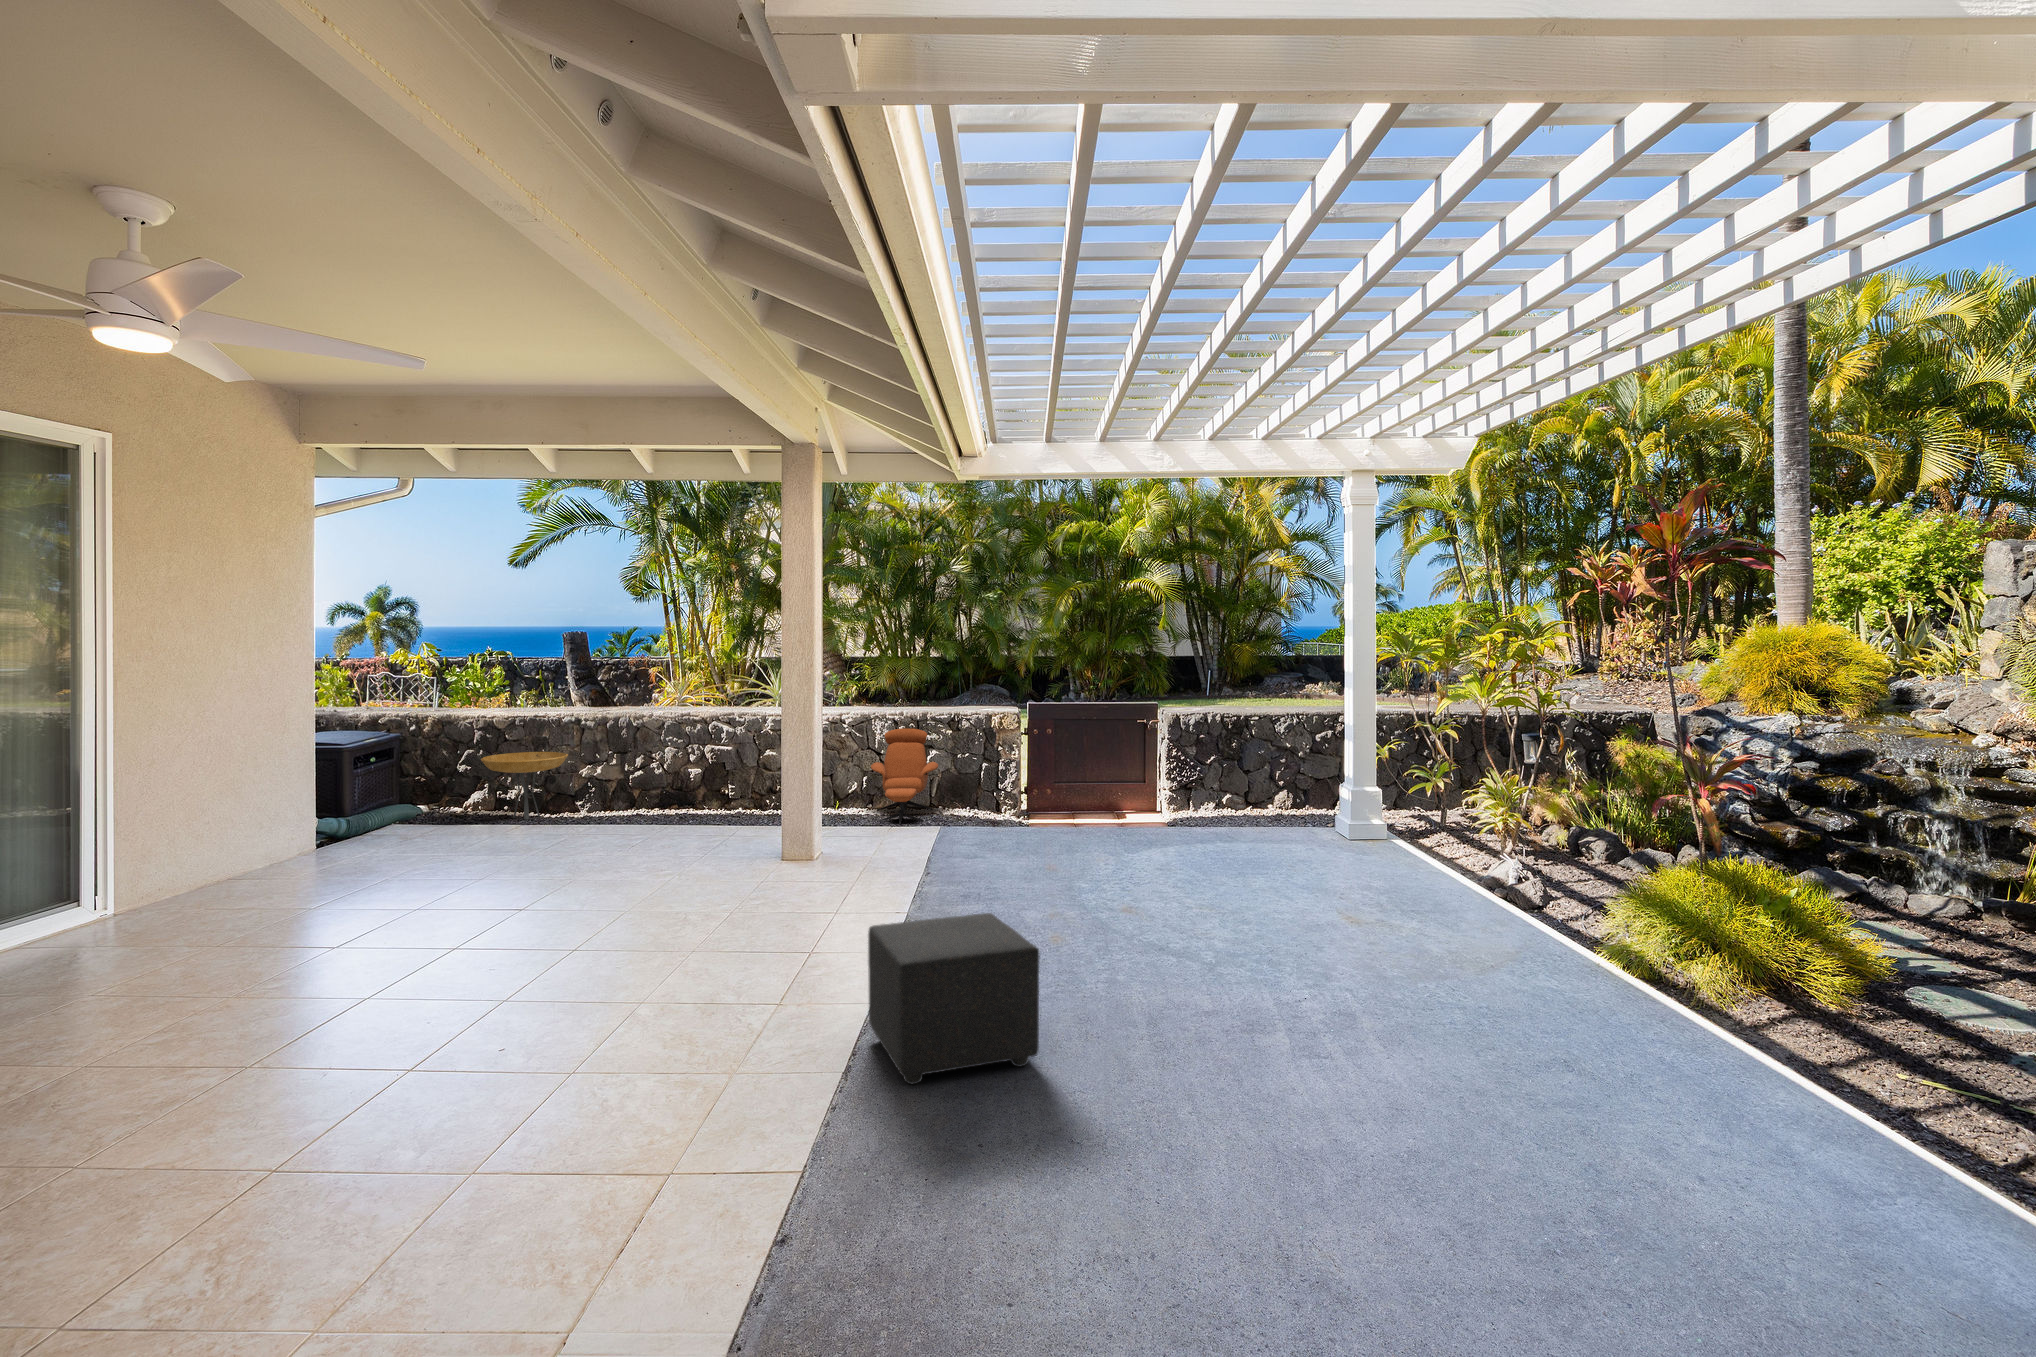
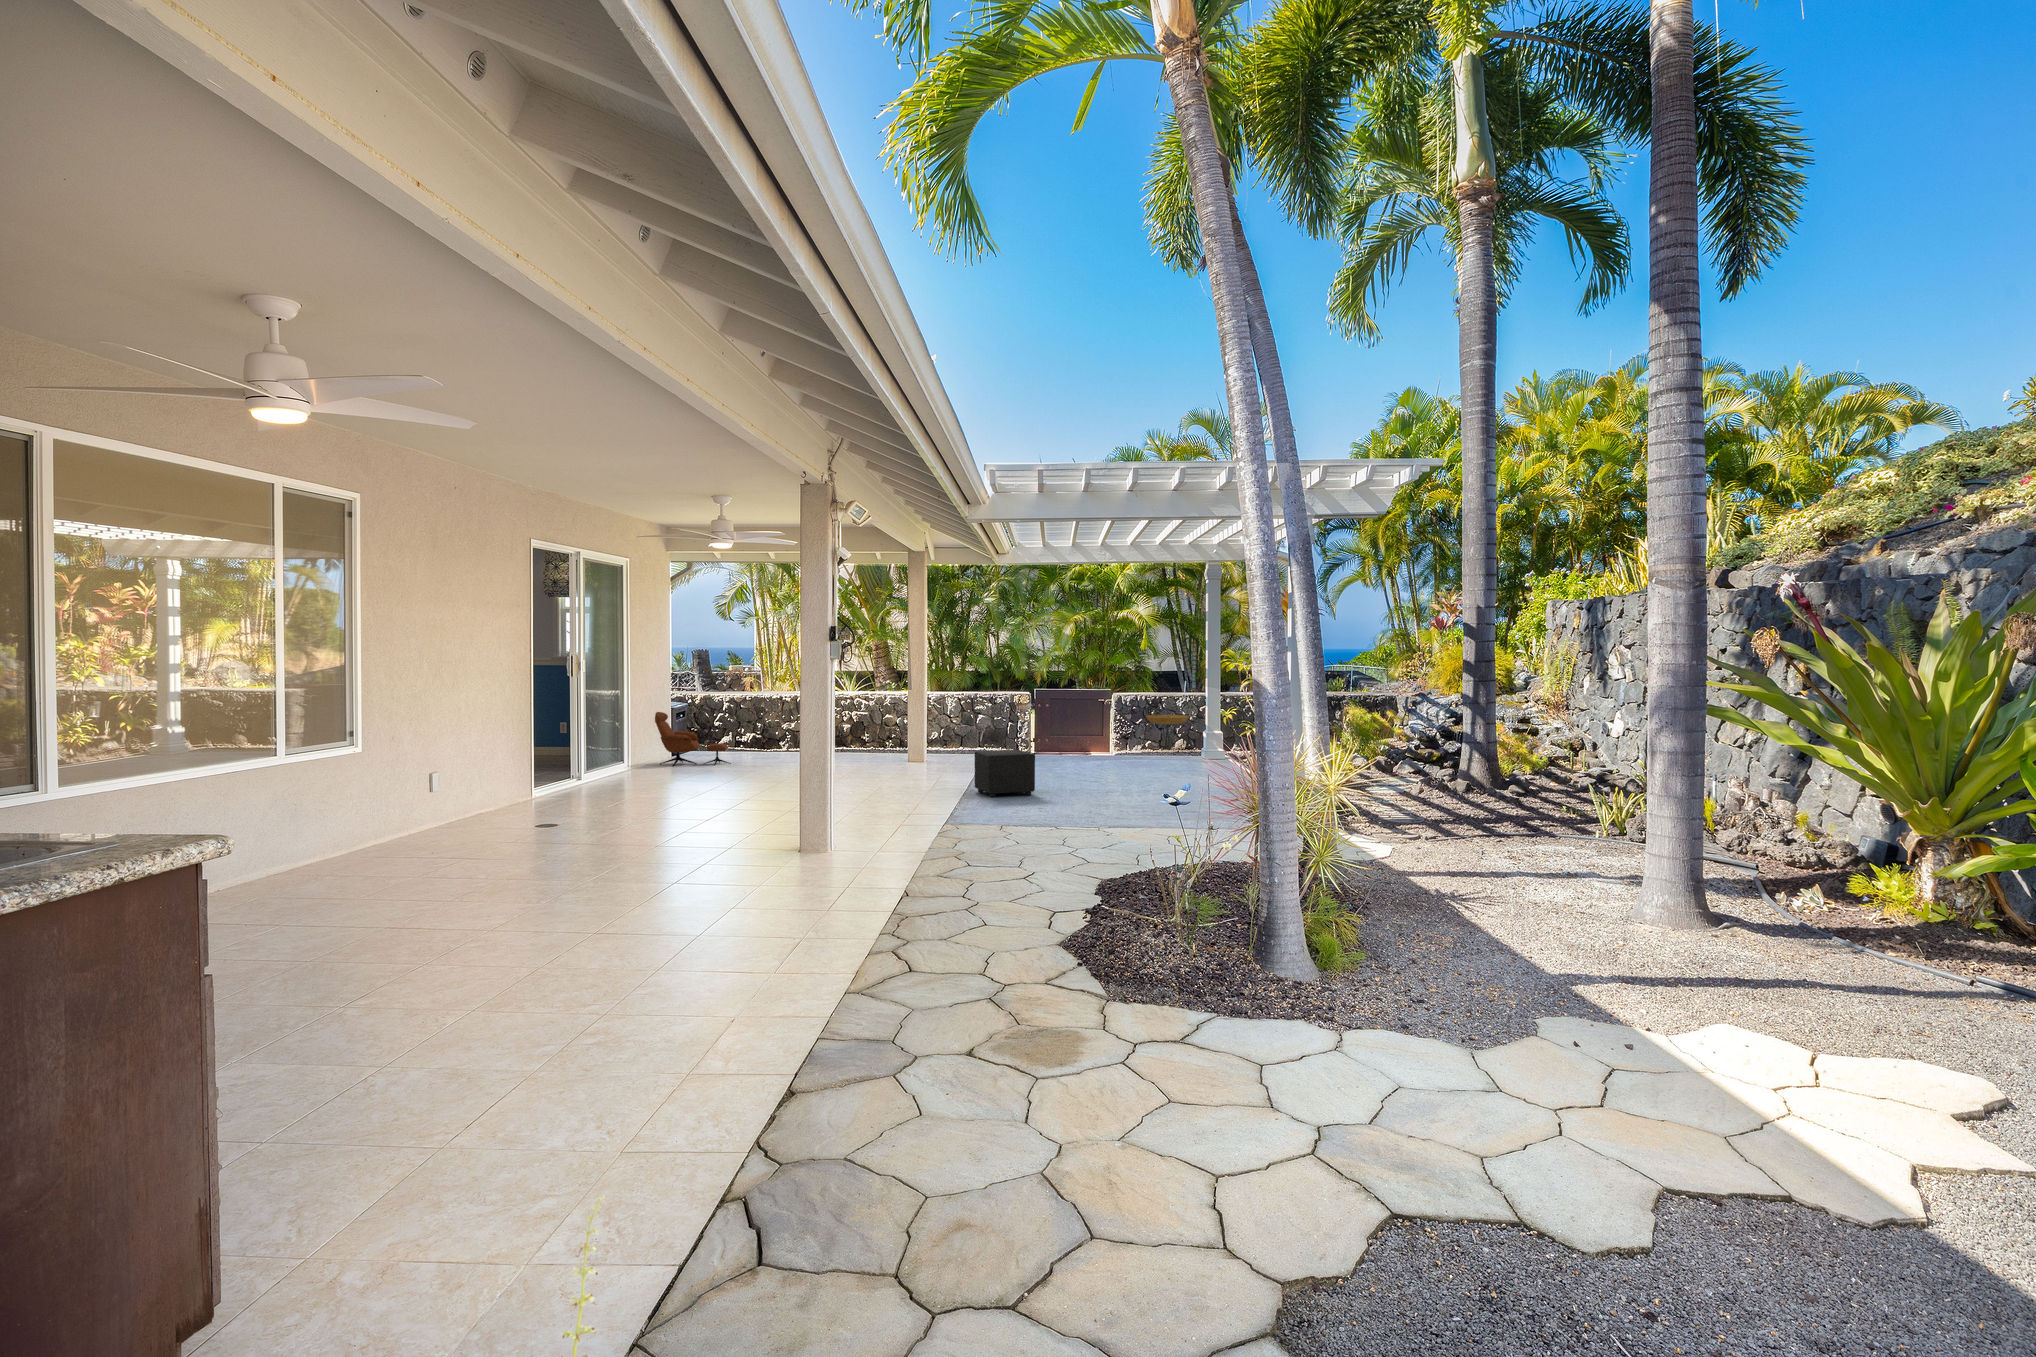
lounge chair: present [871,729,938,825] -> present [655,712,731,766]
side table: present [481,752,568,819] -> present [1146,715,1189,750]

